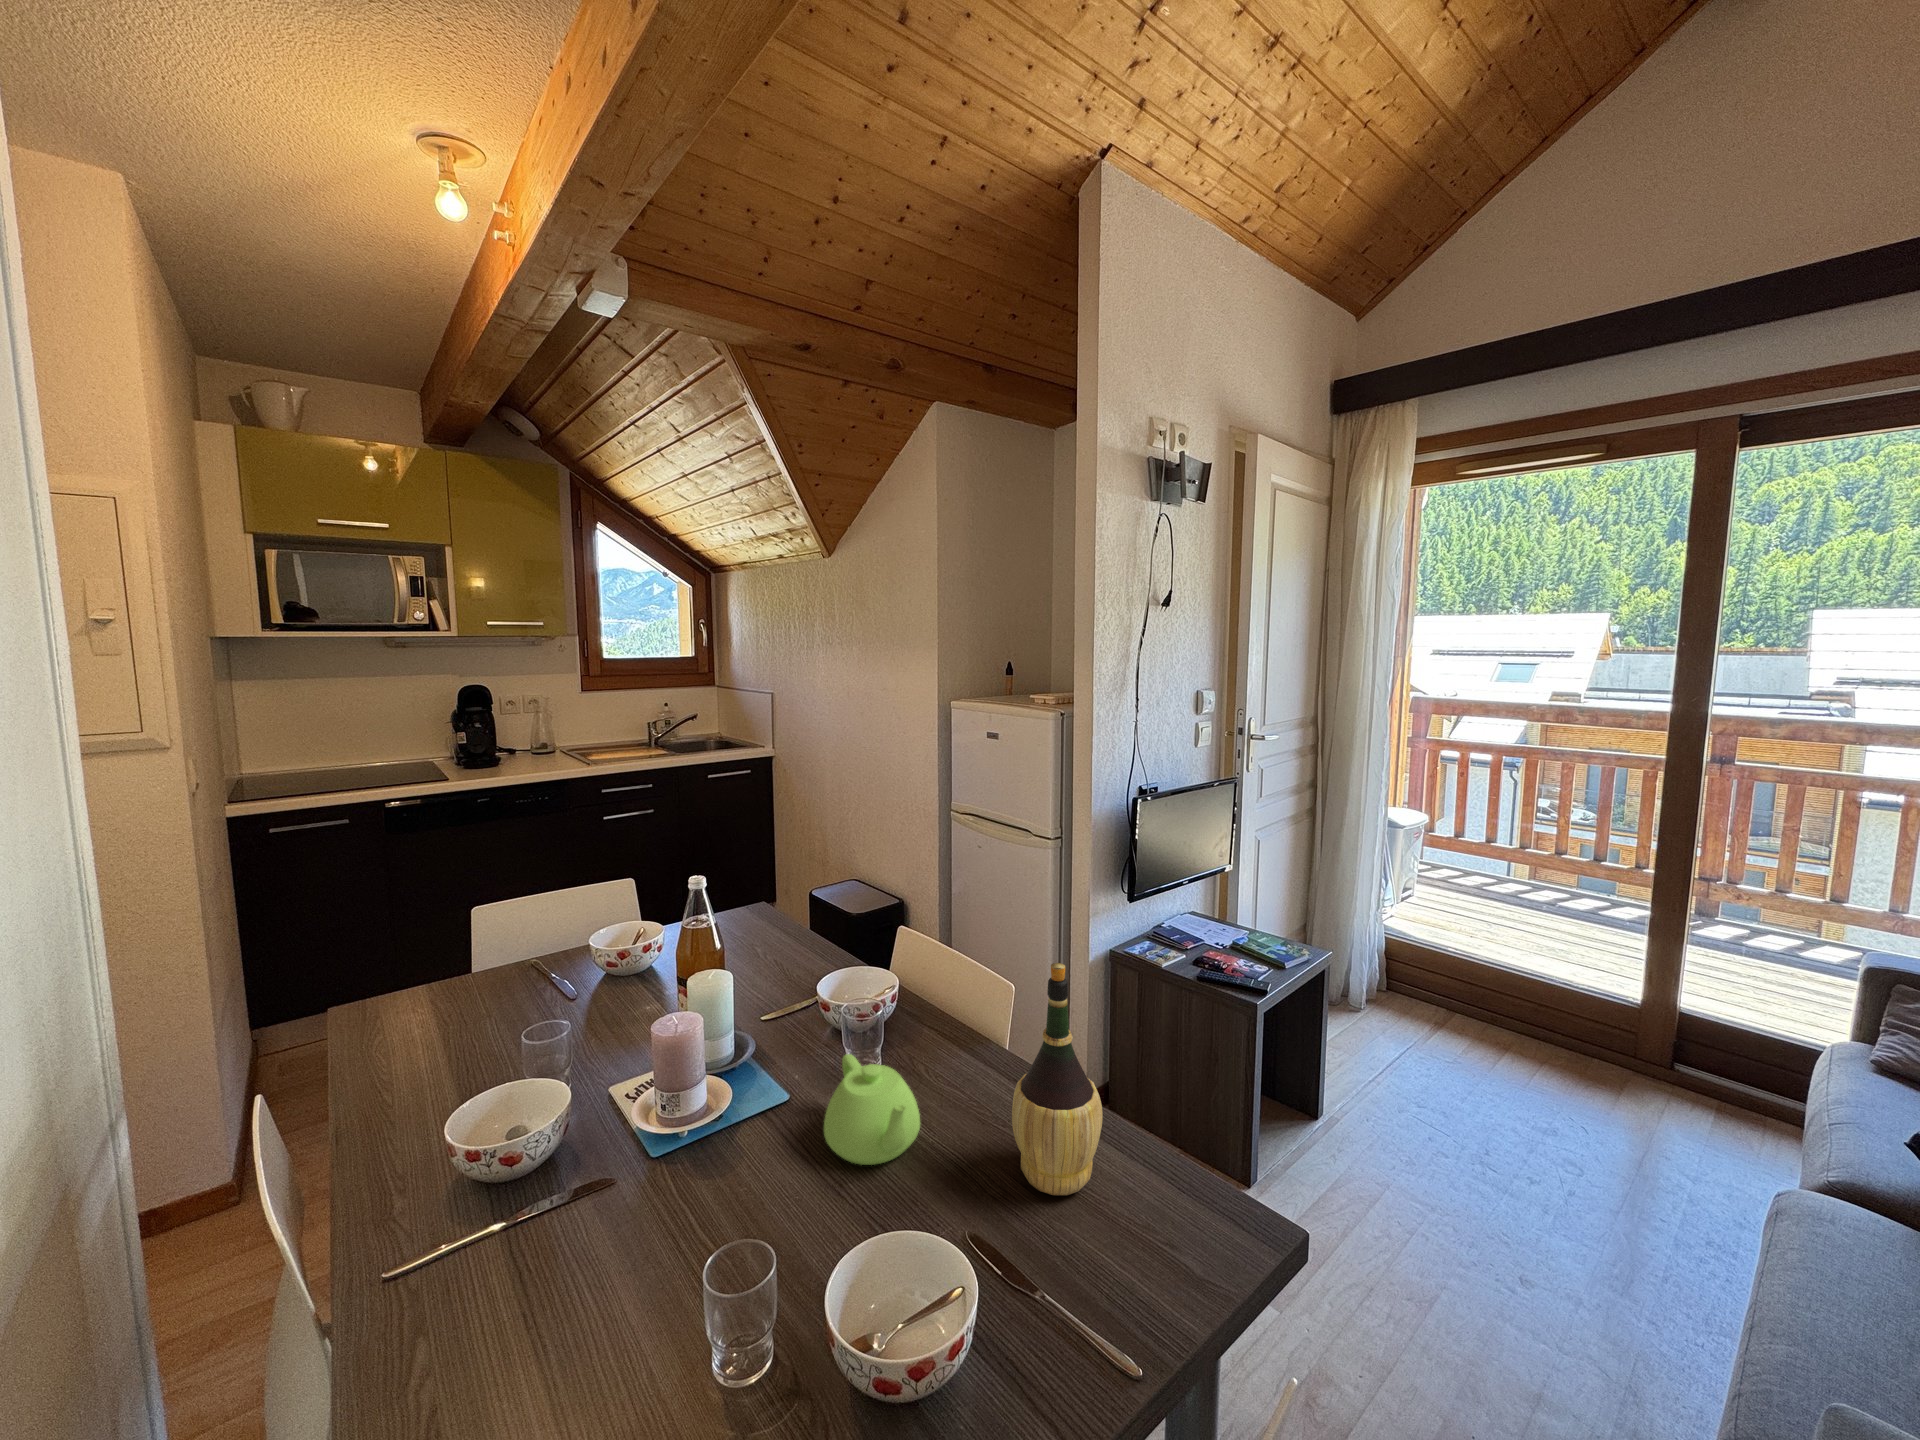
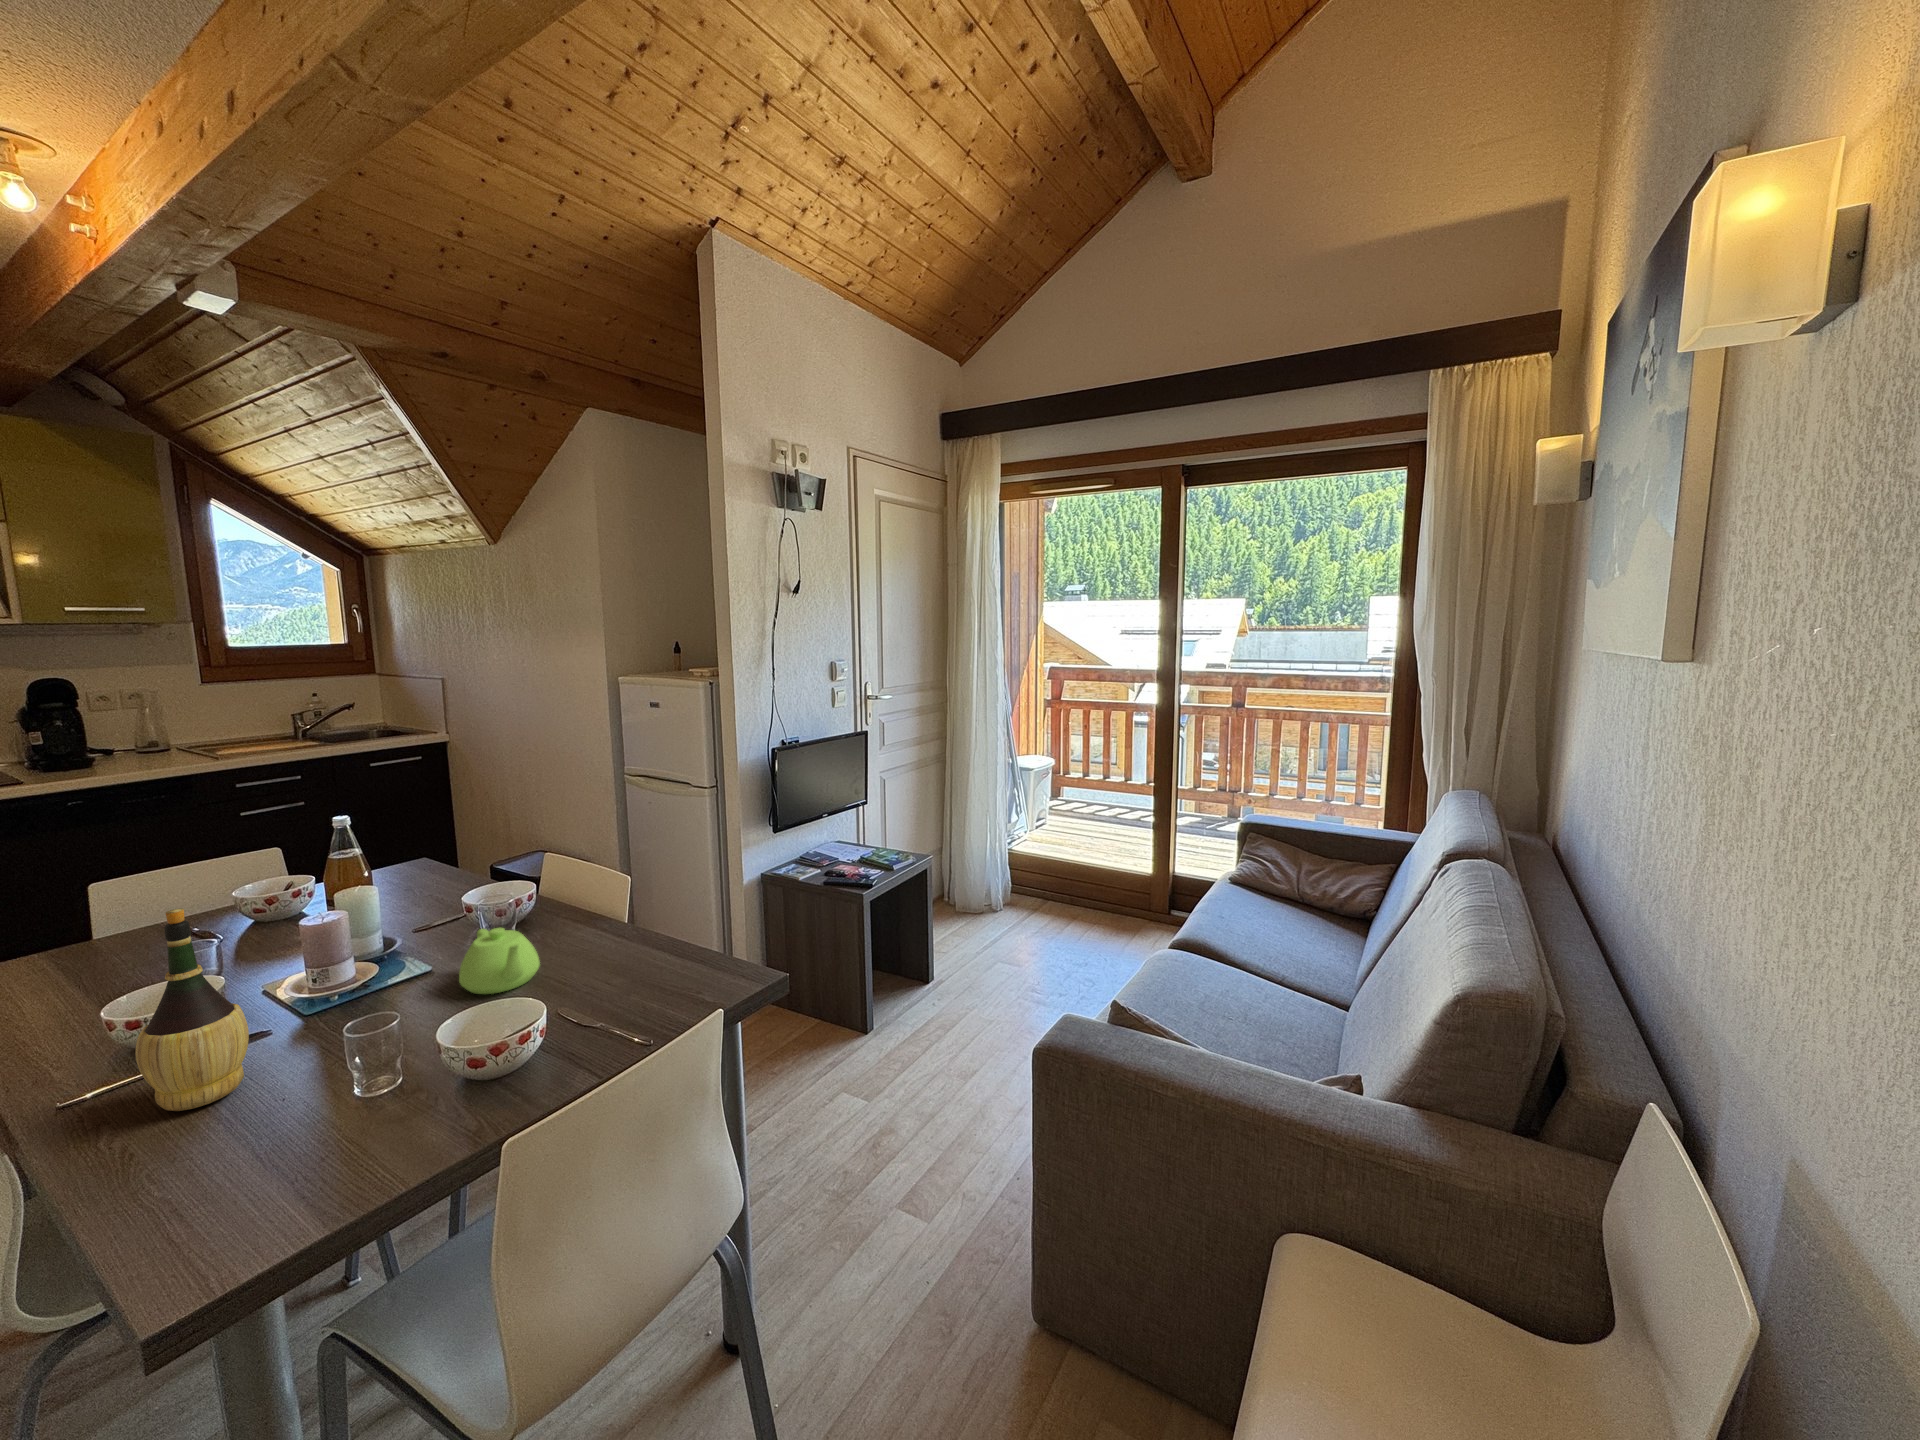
wine bottle: present [1012,963,1103,1195] -> present [135,908,249,1111]

